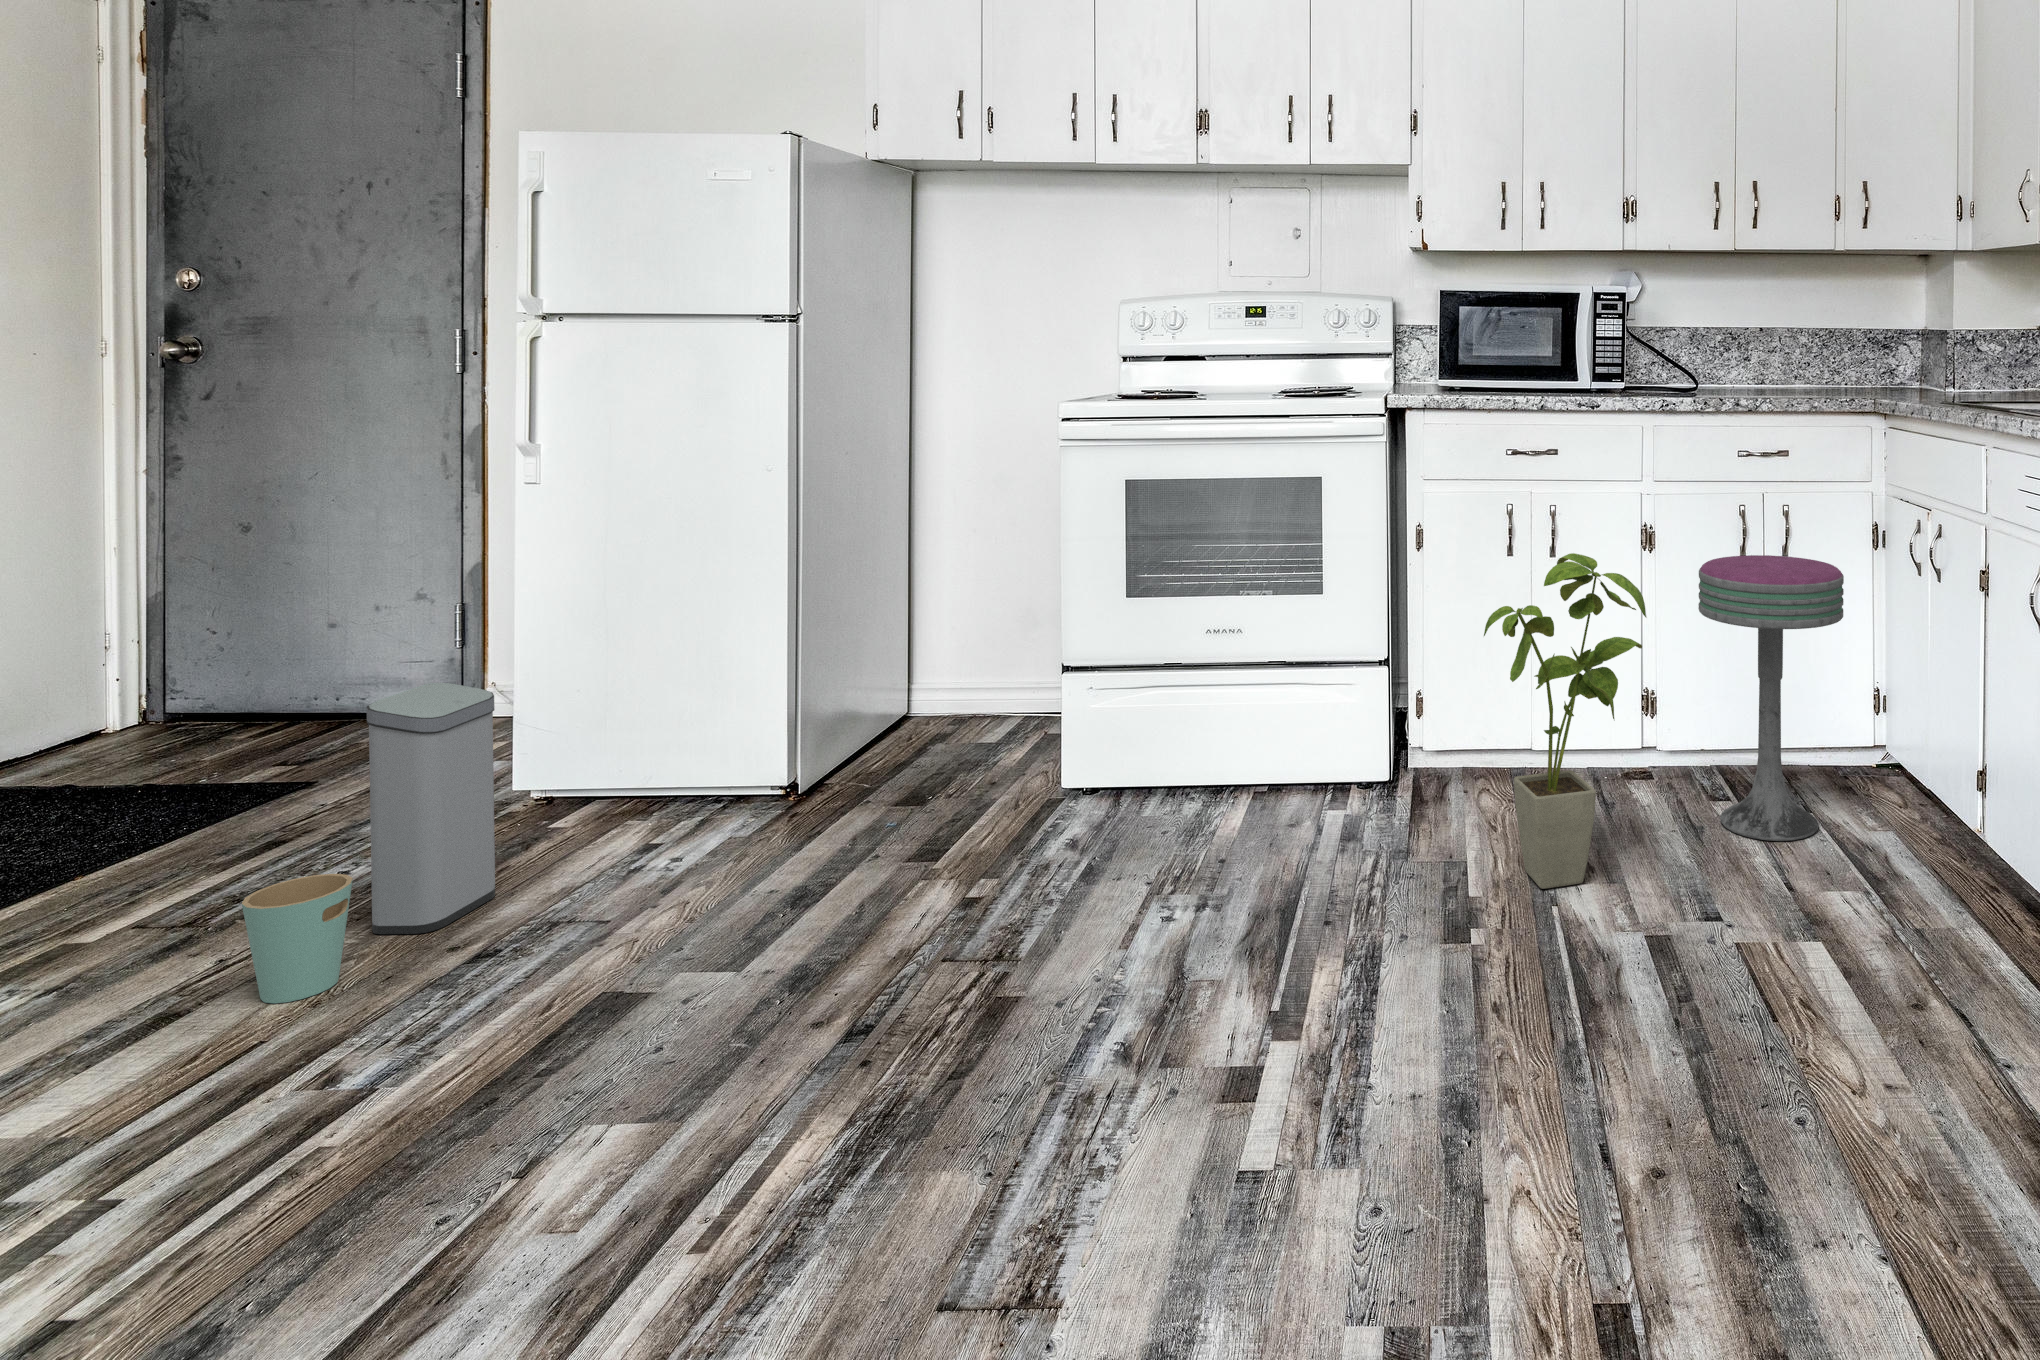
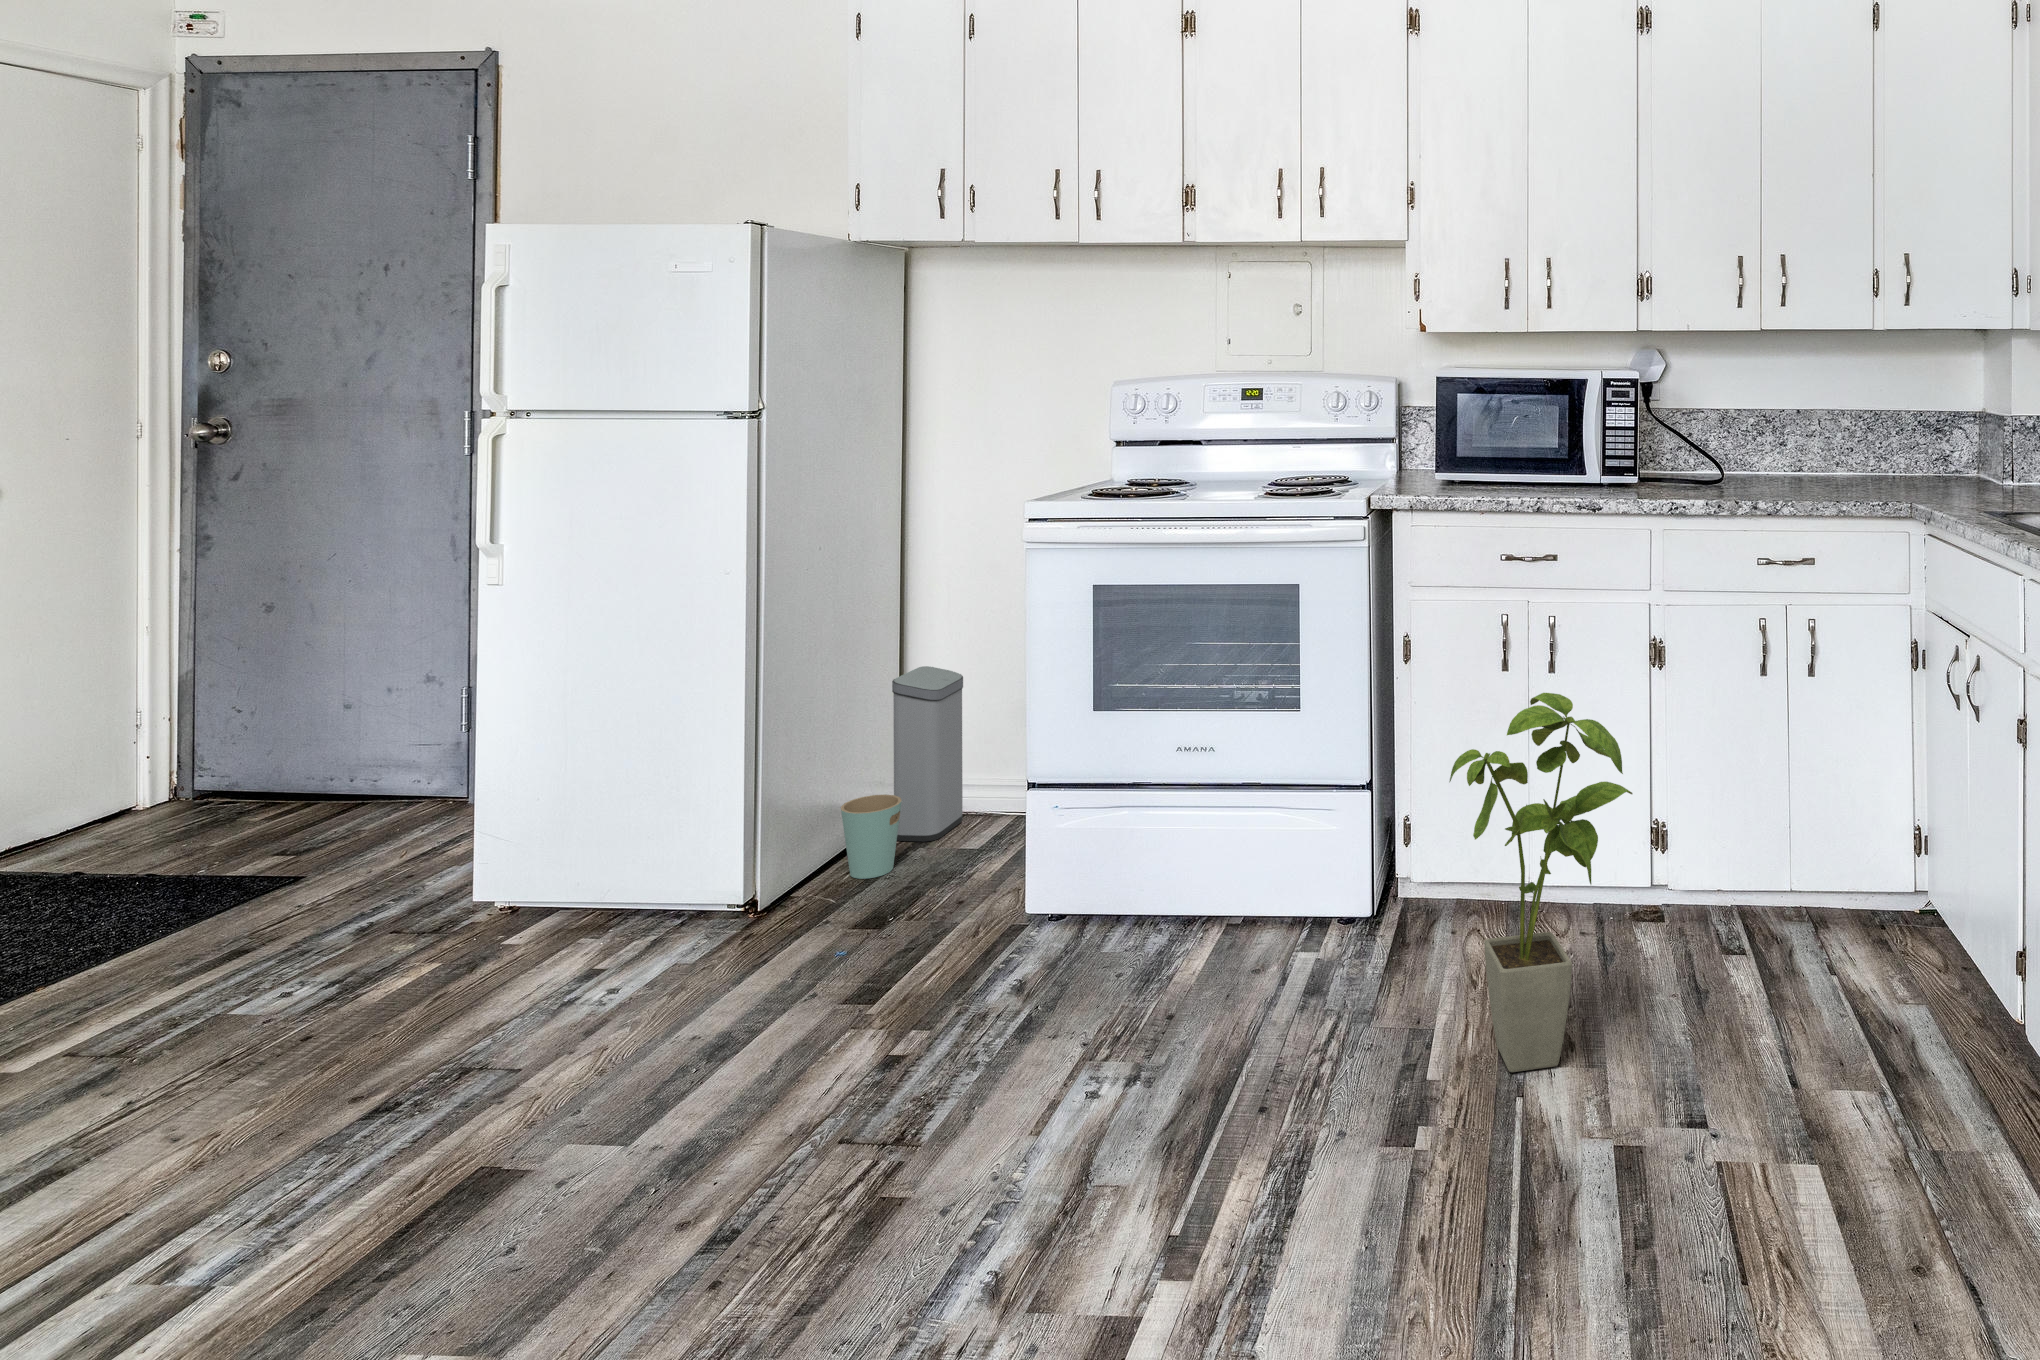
bar stool: present [1698,555,1844,841] -> none [1705,680,1869,1015]
trash can: present [242,683,495,1003] -> present [841,666,963,879]

